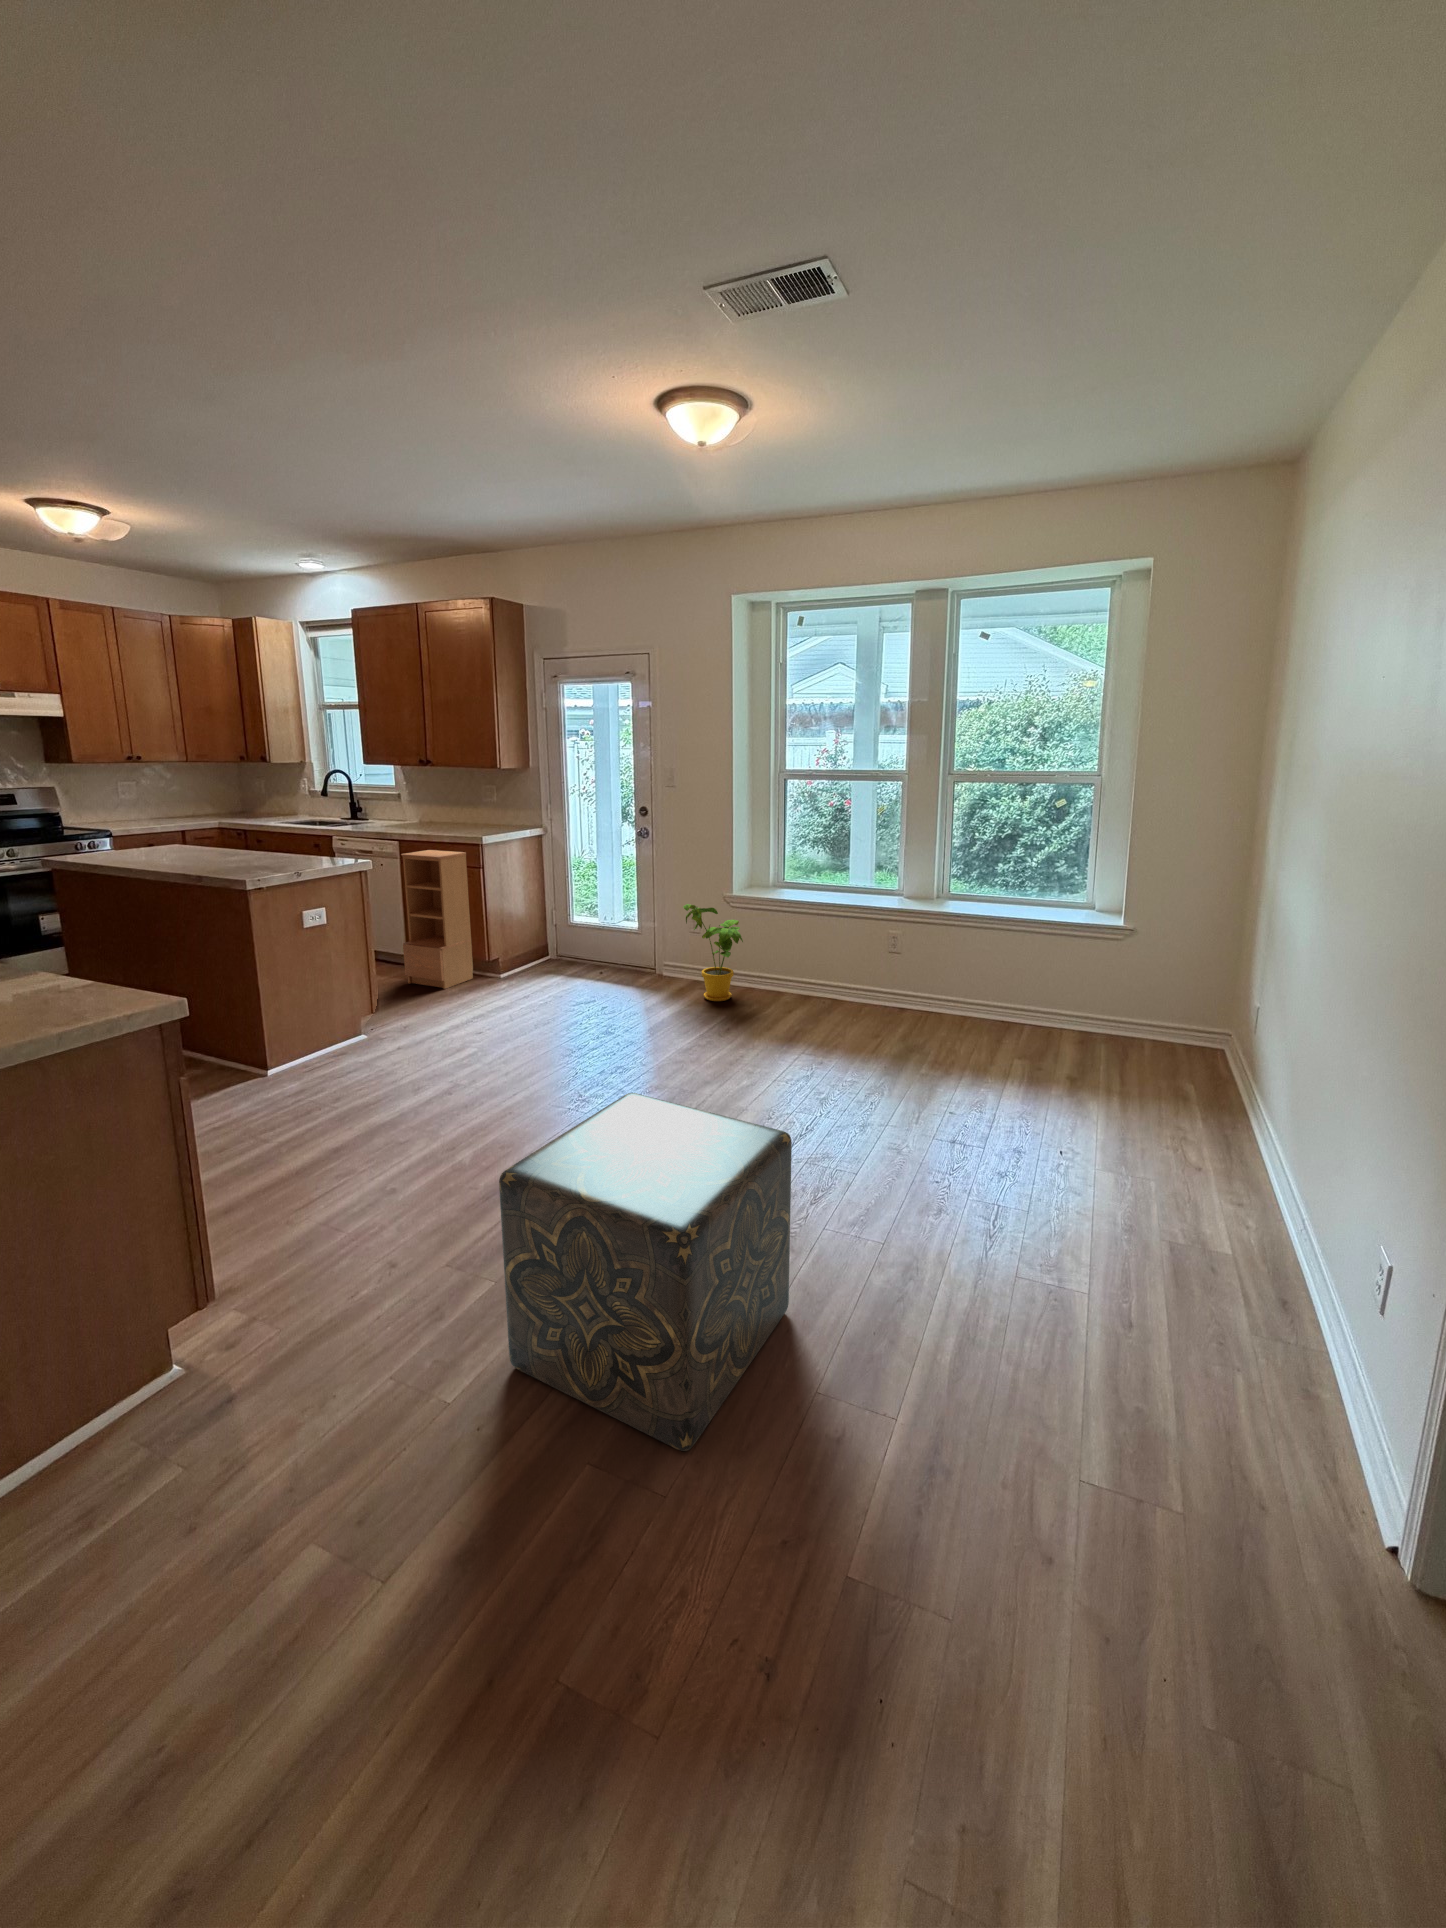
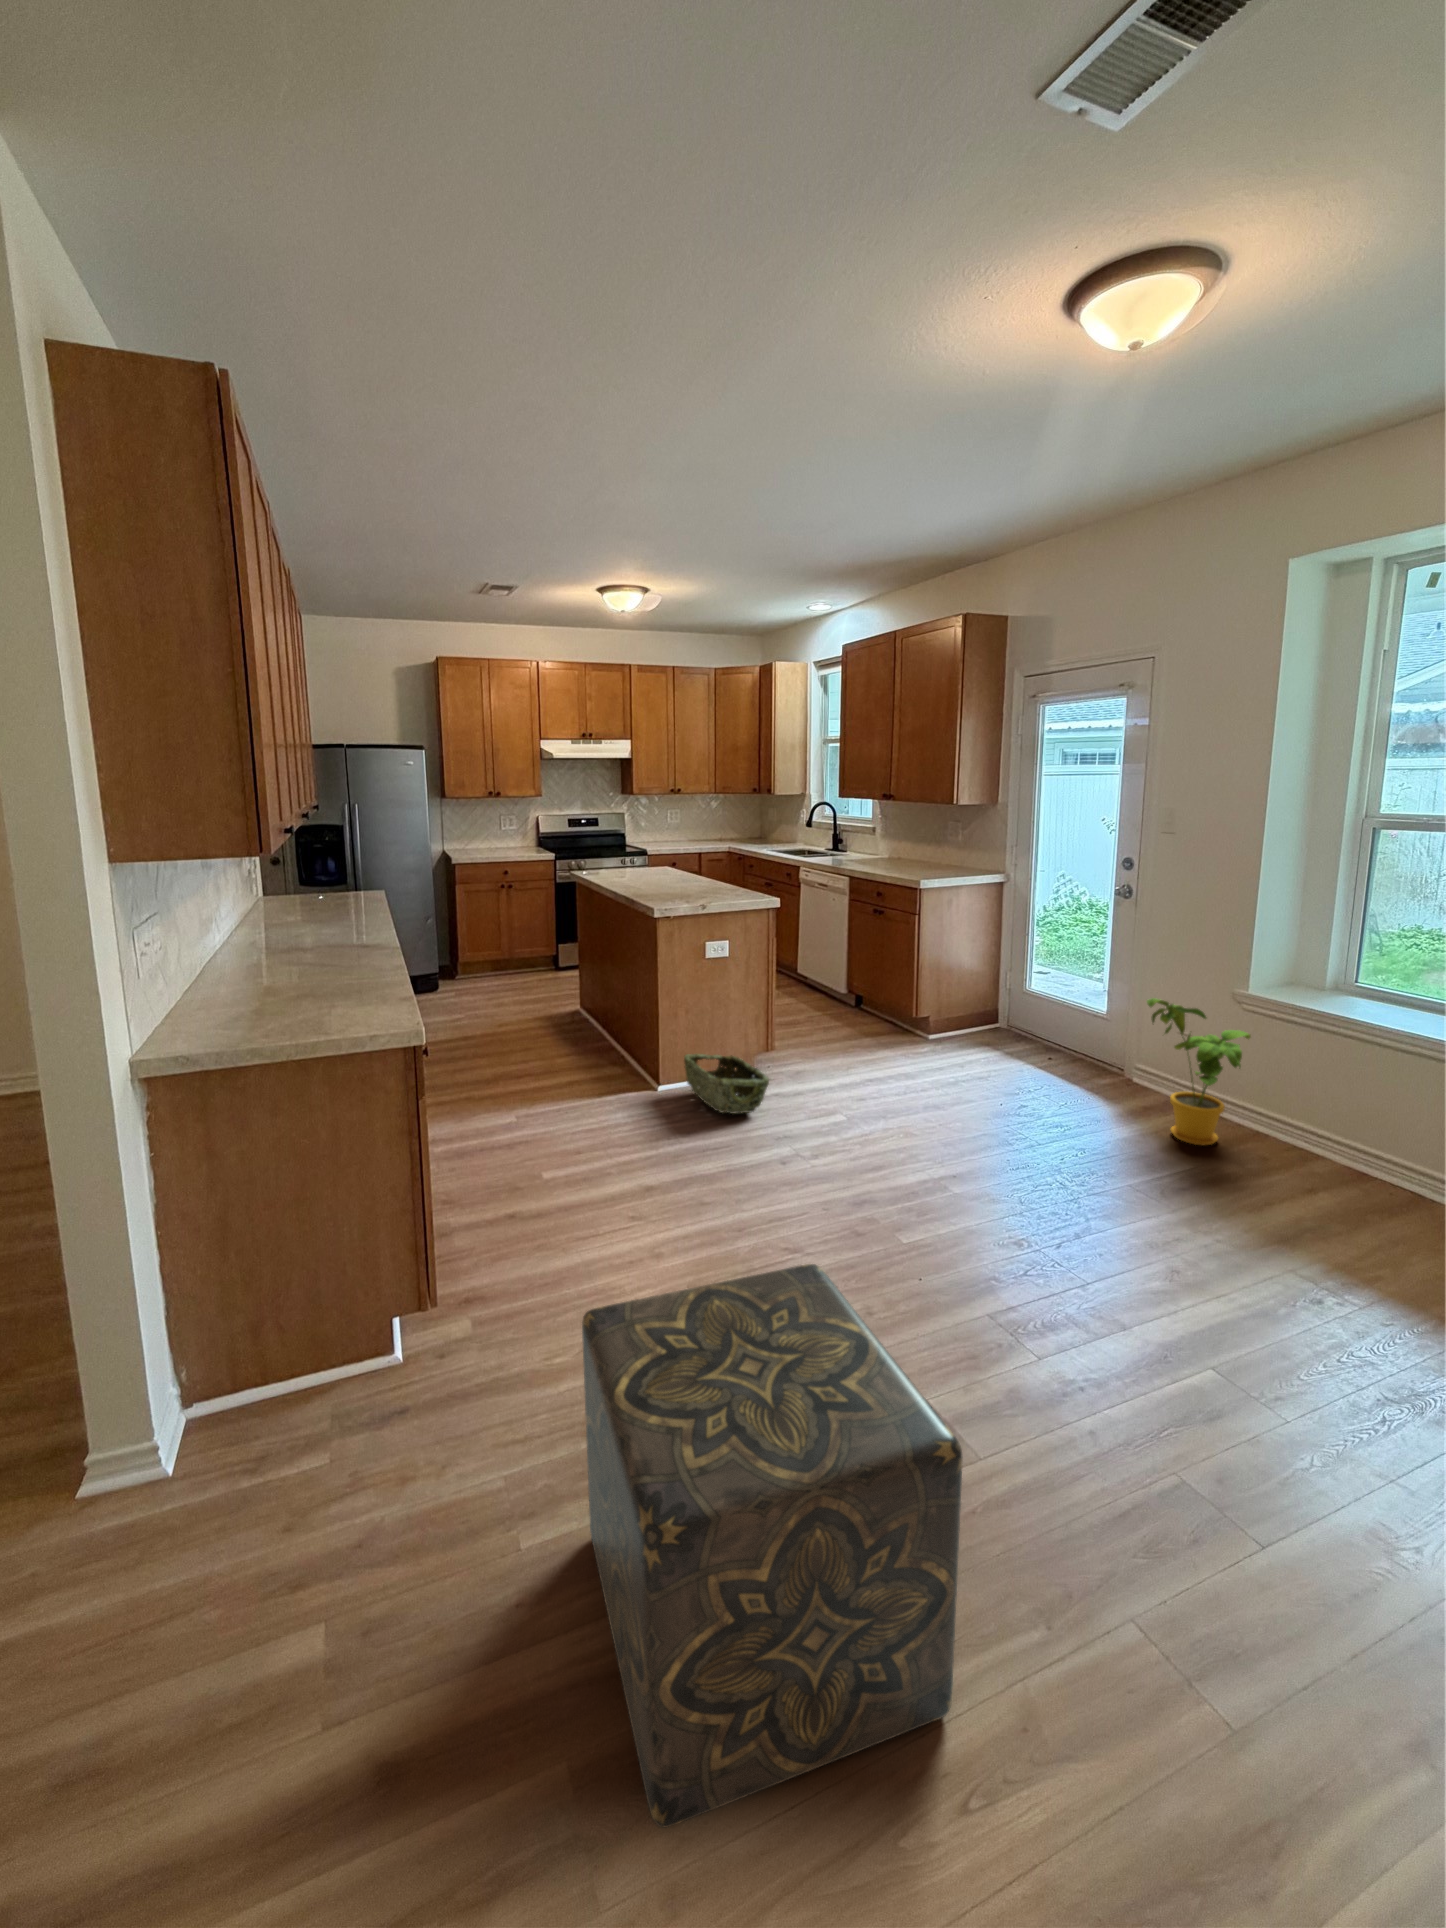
bookcase: present [401,850,473,989] -> none [830,890,902,1040]
woven basket: none [298,1020,405,1073] -> present [684,1054,769,1114]

